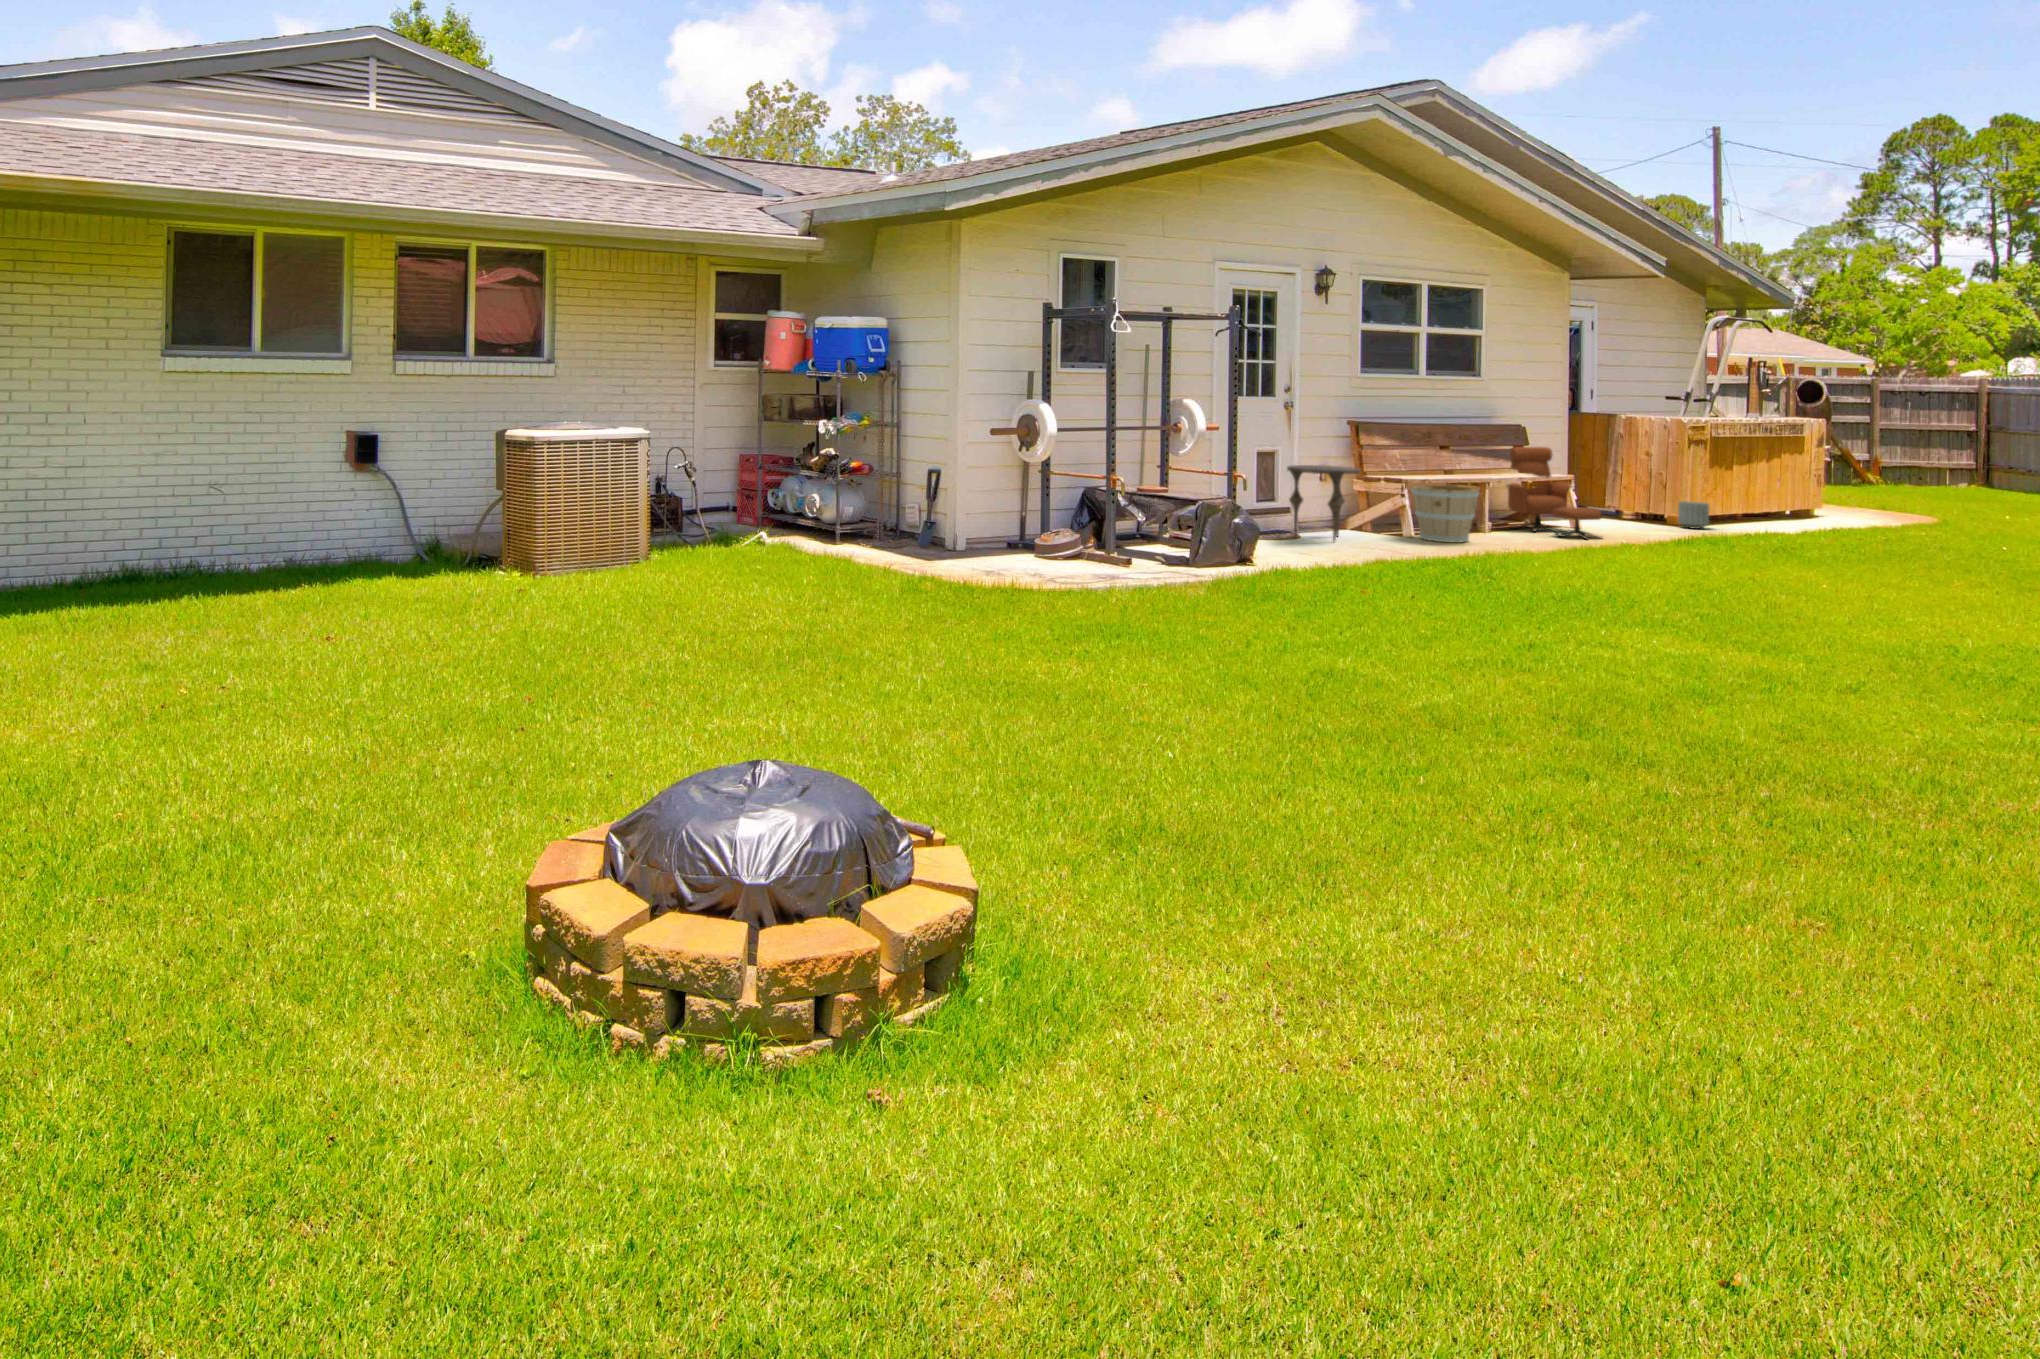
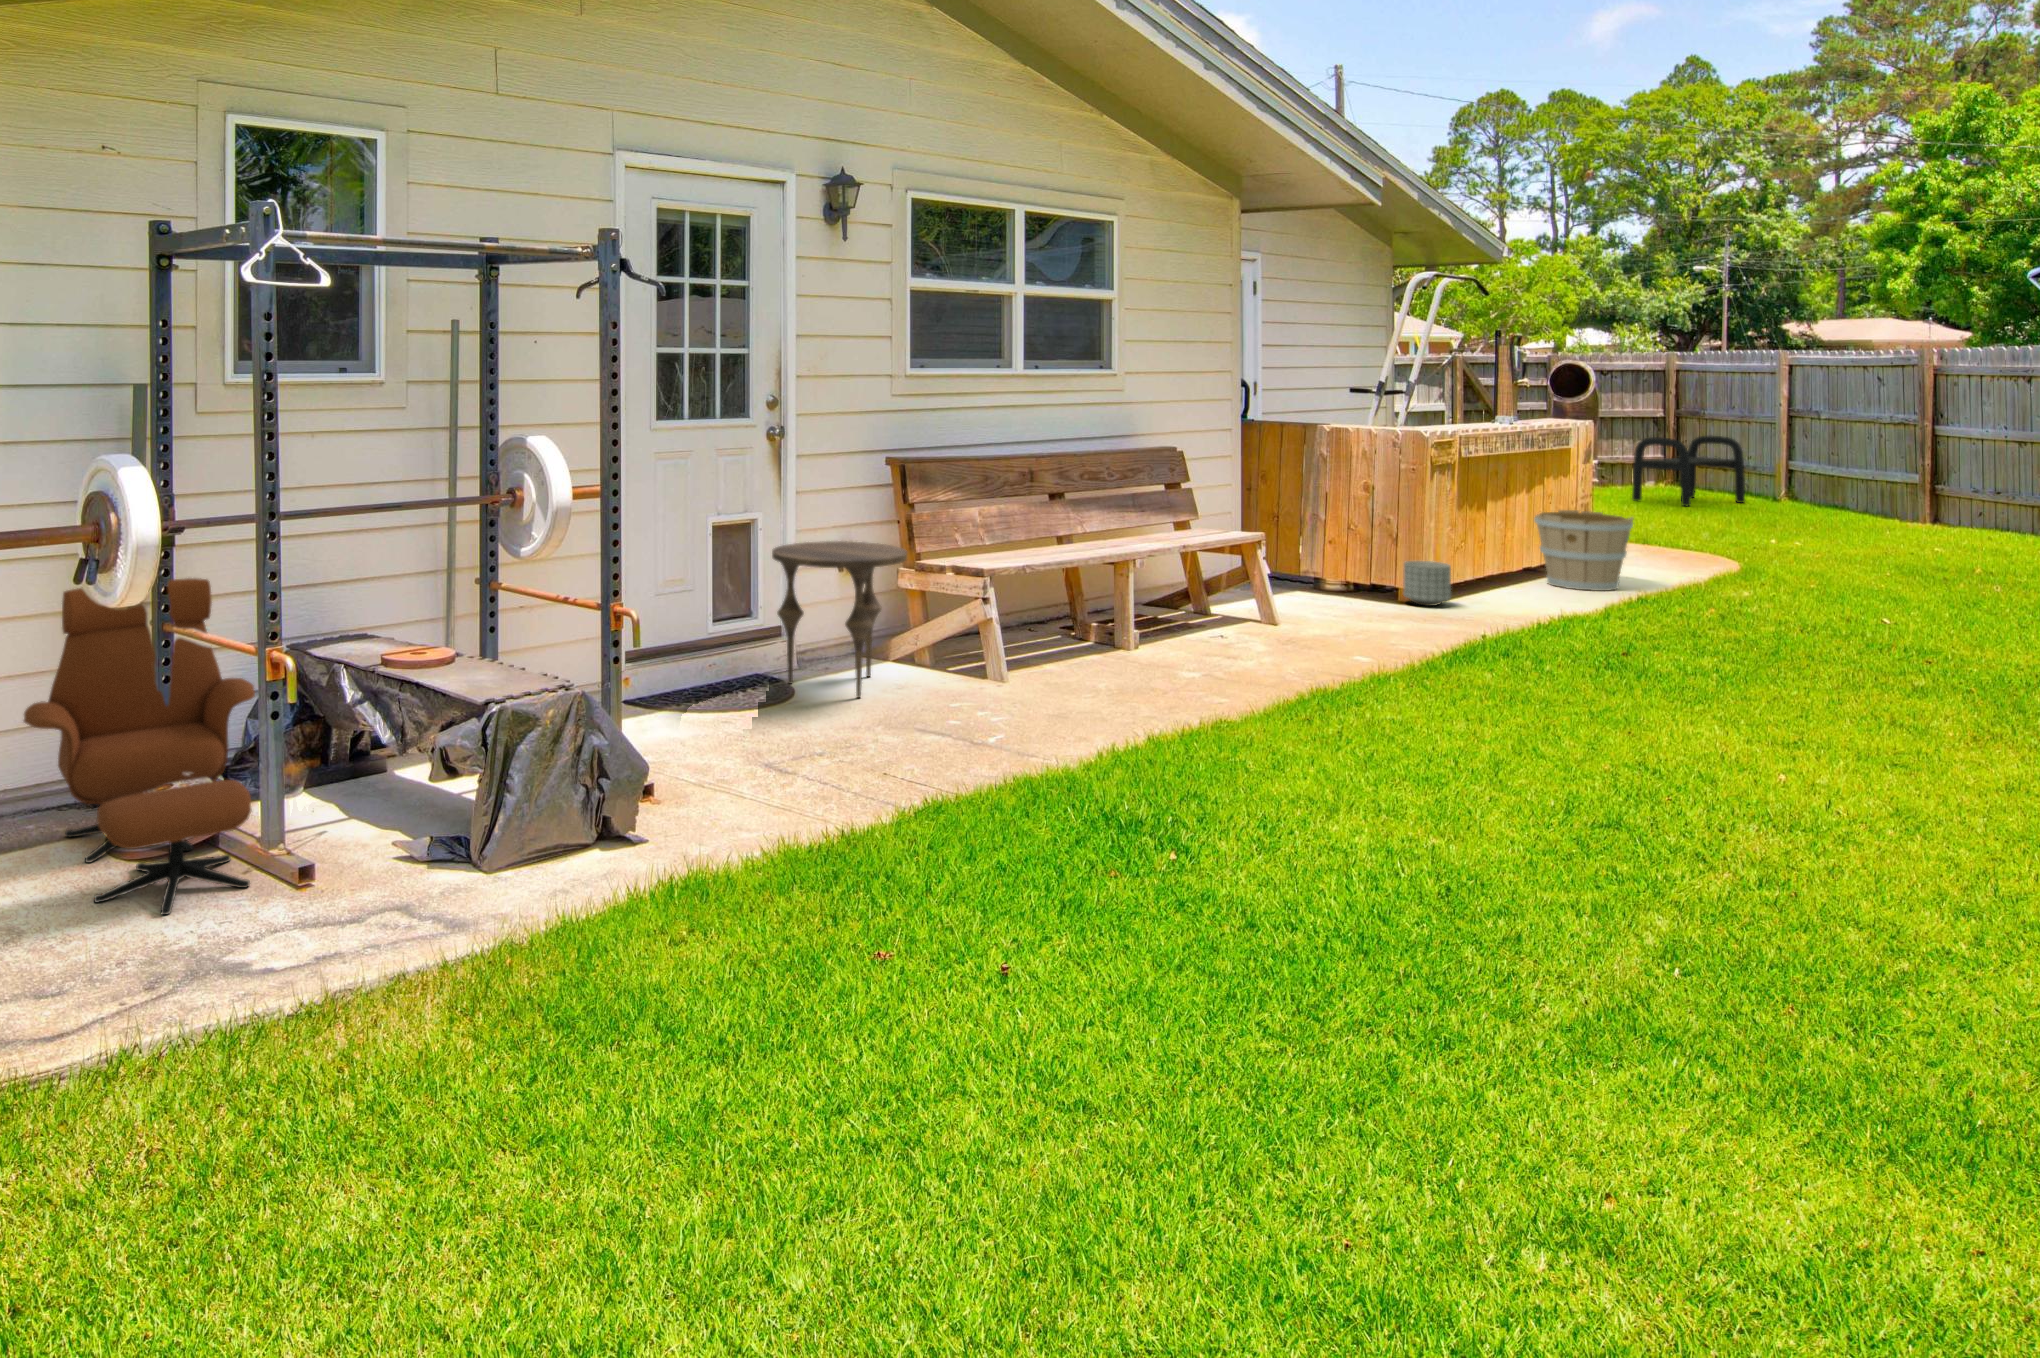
bench: none [1934,442,2032,495] -> present [1632,436,1745,506]
lounge chair: present [1507,447,1601,540] -> present [24,578,255,915]
wooden bucket: present [1411,485,1479,543] -> present [1534,510,1633,591]

